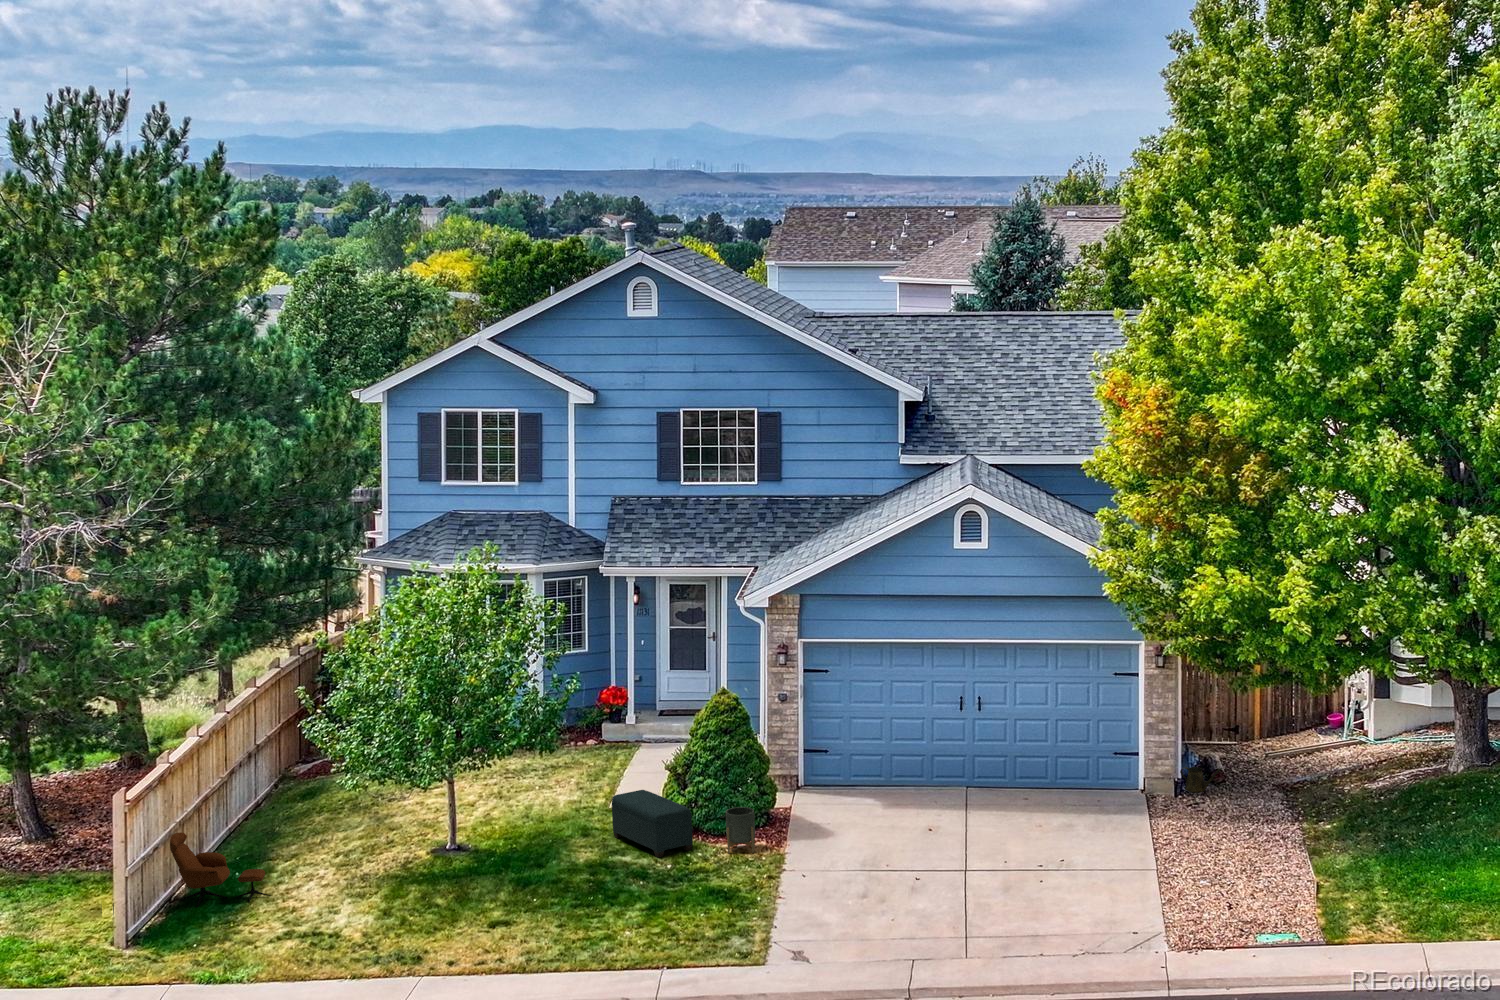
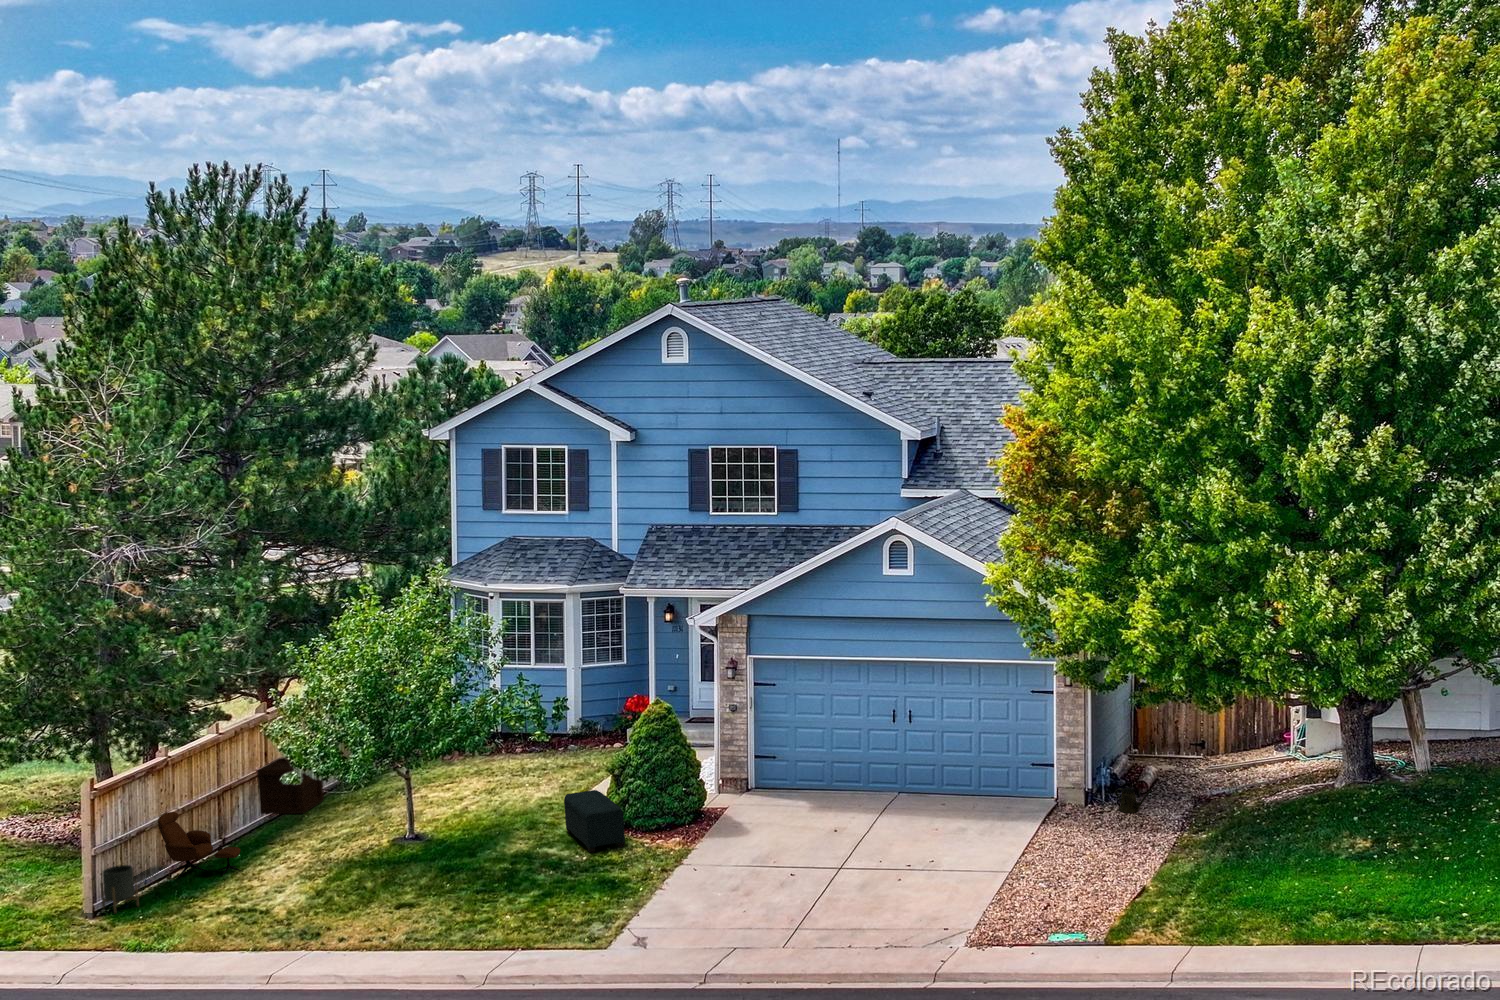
wooden crate: none [230,766,299,832] -> present [257,758,324,814]
planter: present [726,807,755,854] -> present [101,865,139,913]

